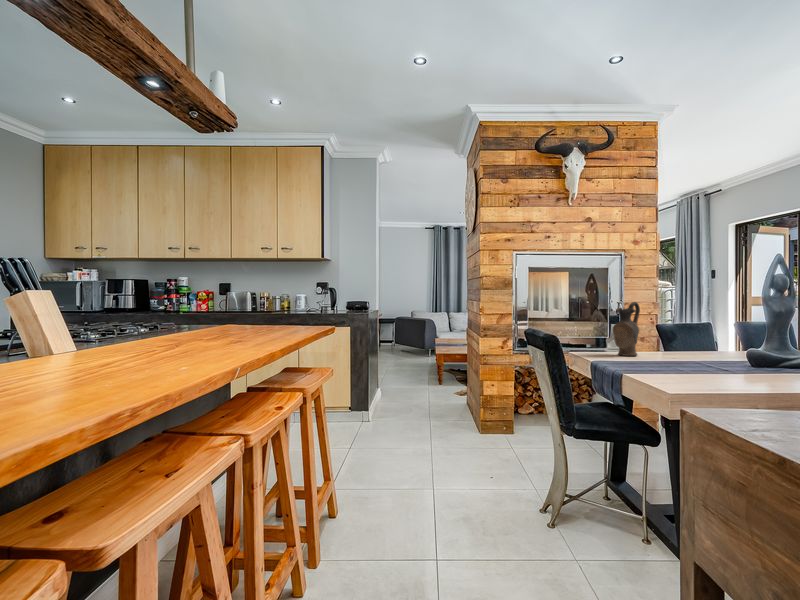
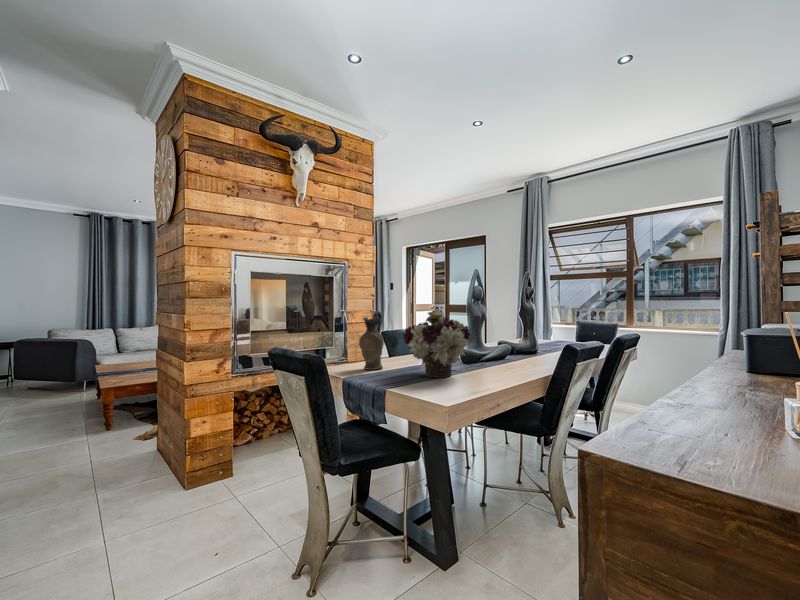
flower arrangement: none [650,301,728,368] -> present [403,309,471,378]

